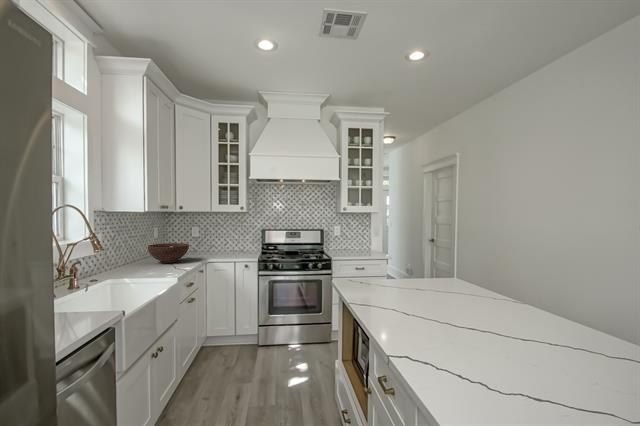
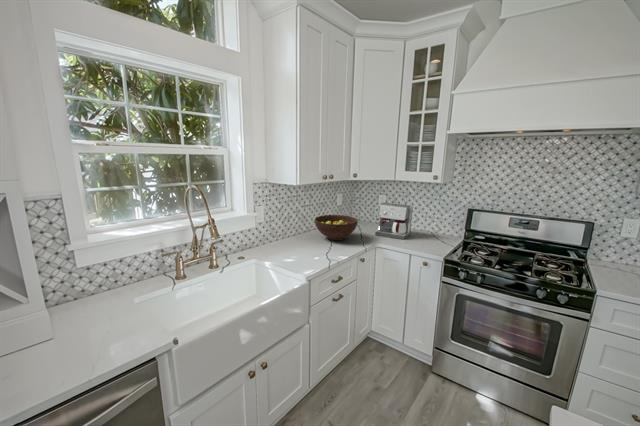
coffee maker: none [198,231,226,257] -> present [375,203,413,239]

